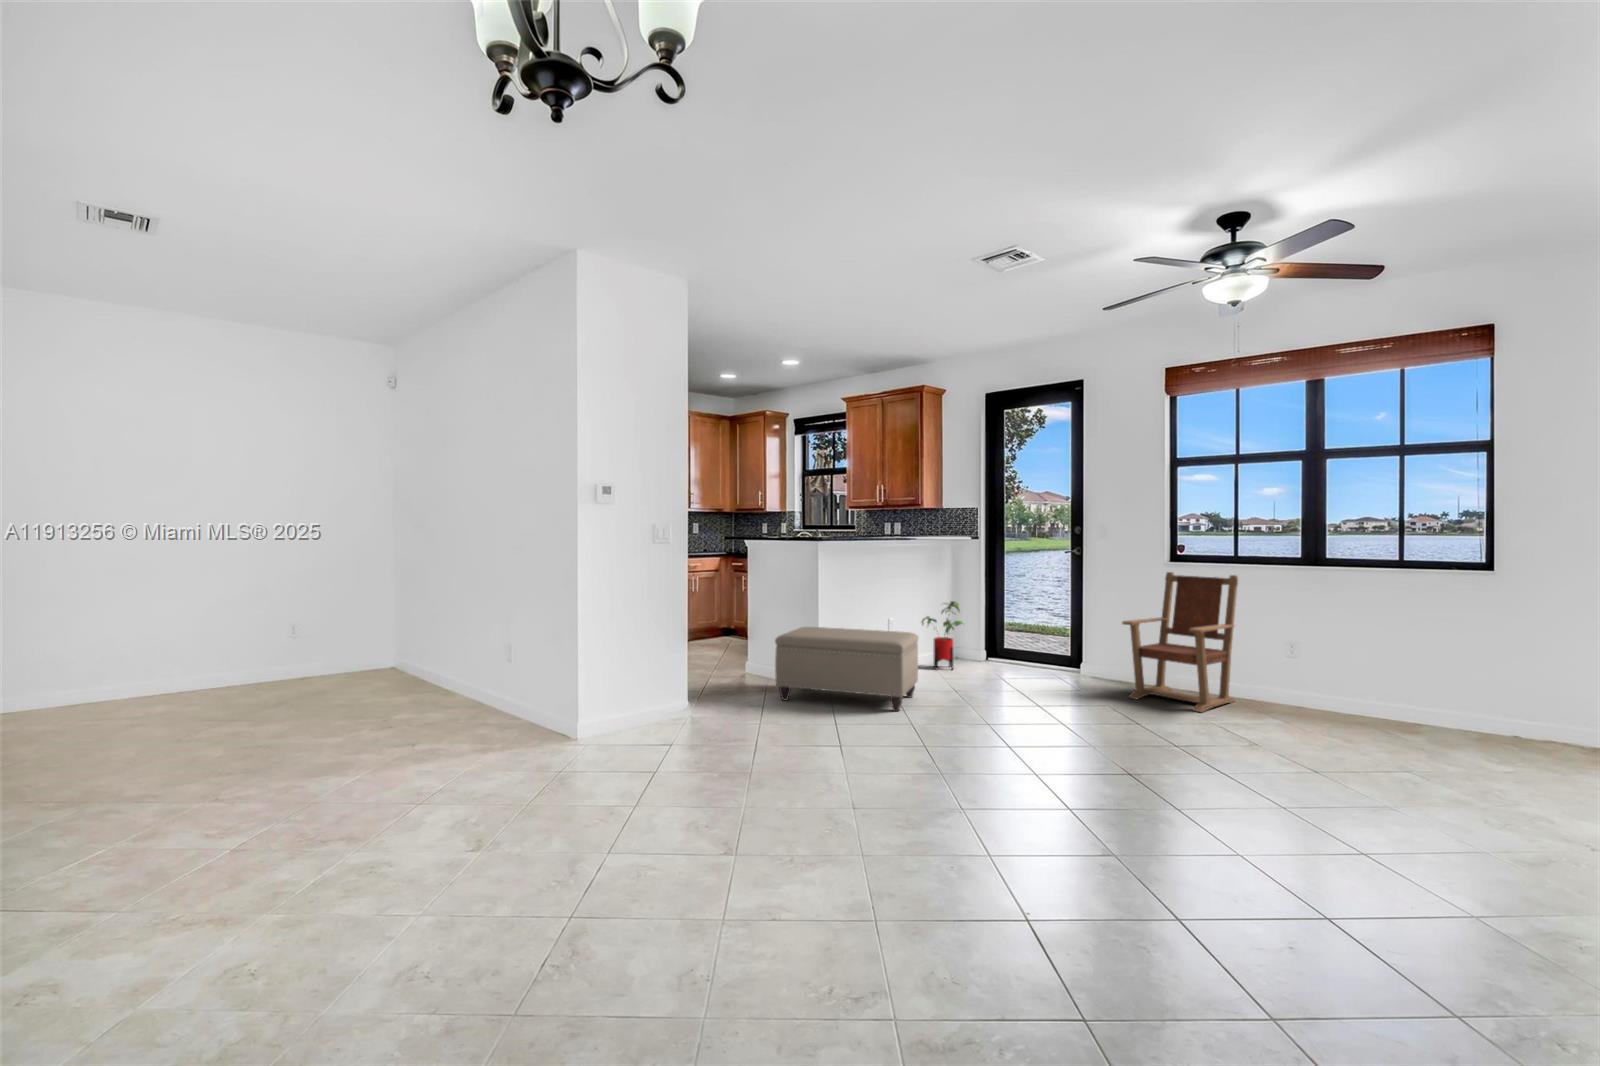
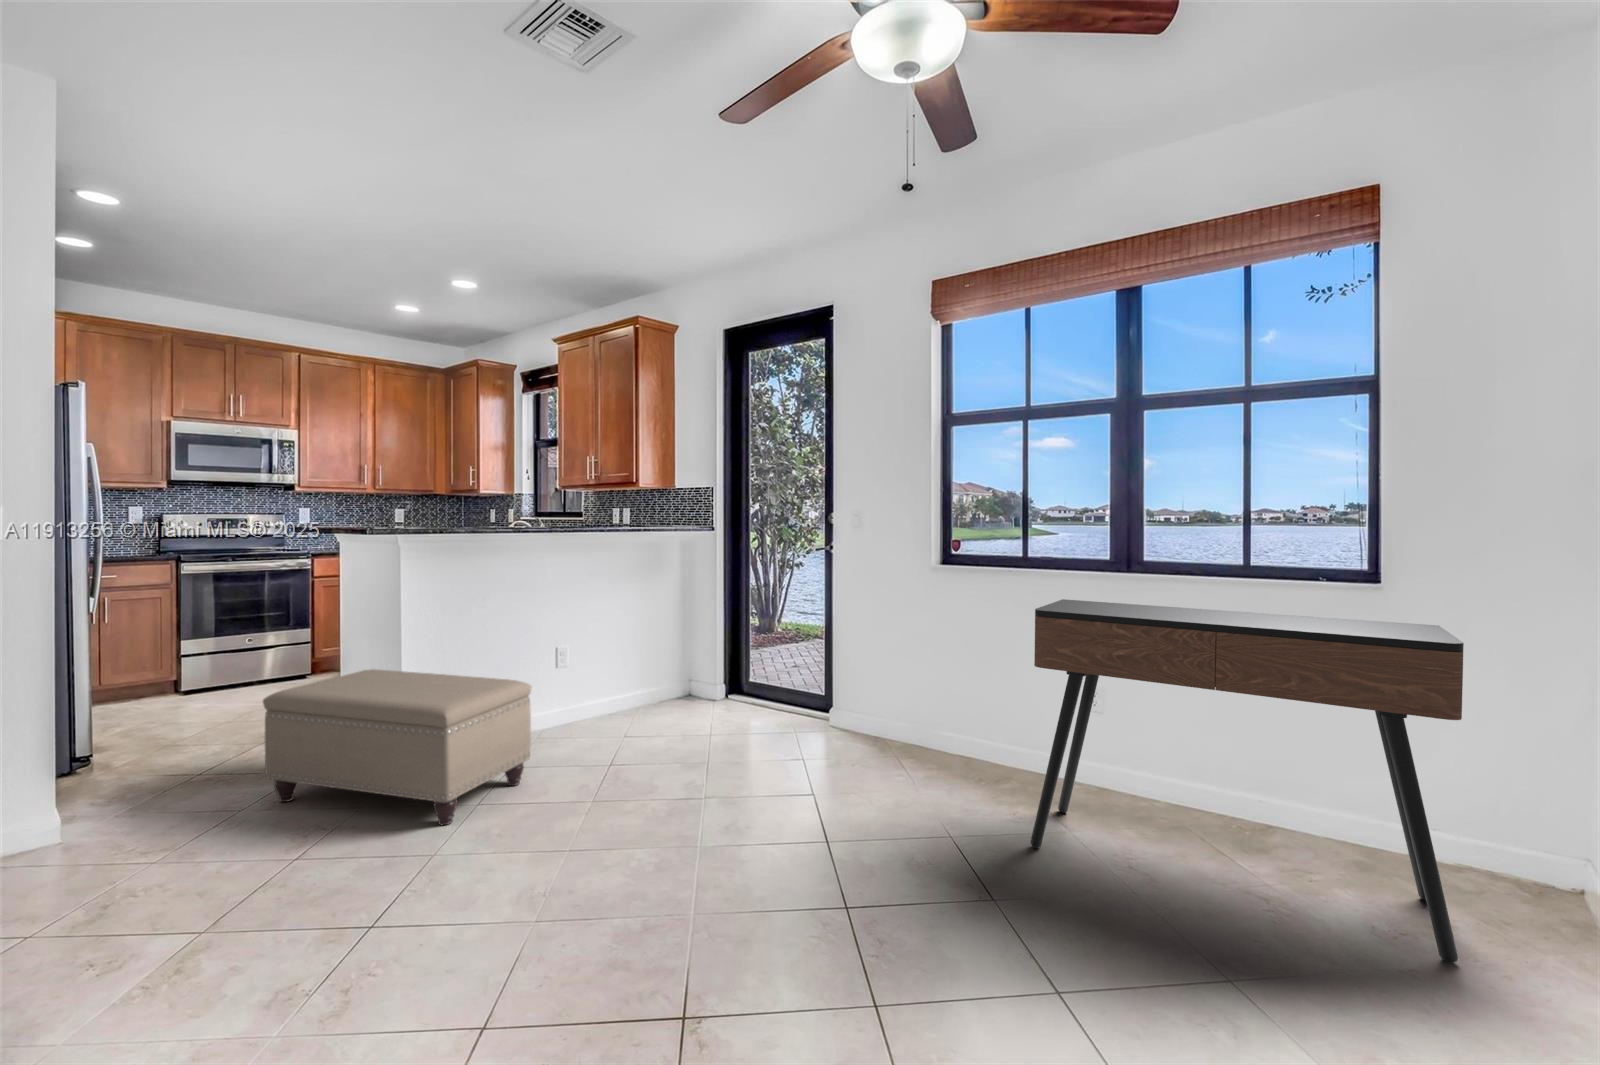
armchair: present [1122,572,1238,713] -> none [848,579,1019,808]
console table: none [1266,582,1535,770] -> present [1030,599,1464,963]
house plant: present [922,601,963,669] -> none [612,619,672,719]

